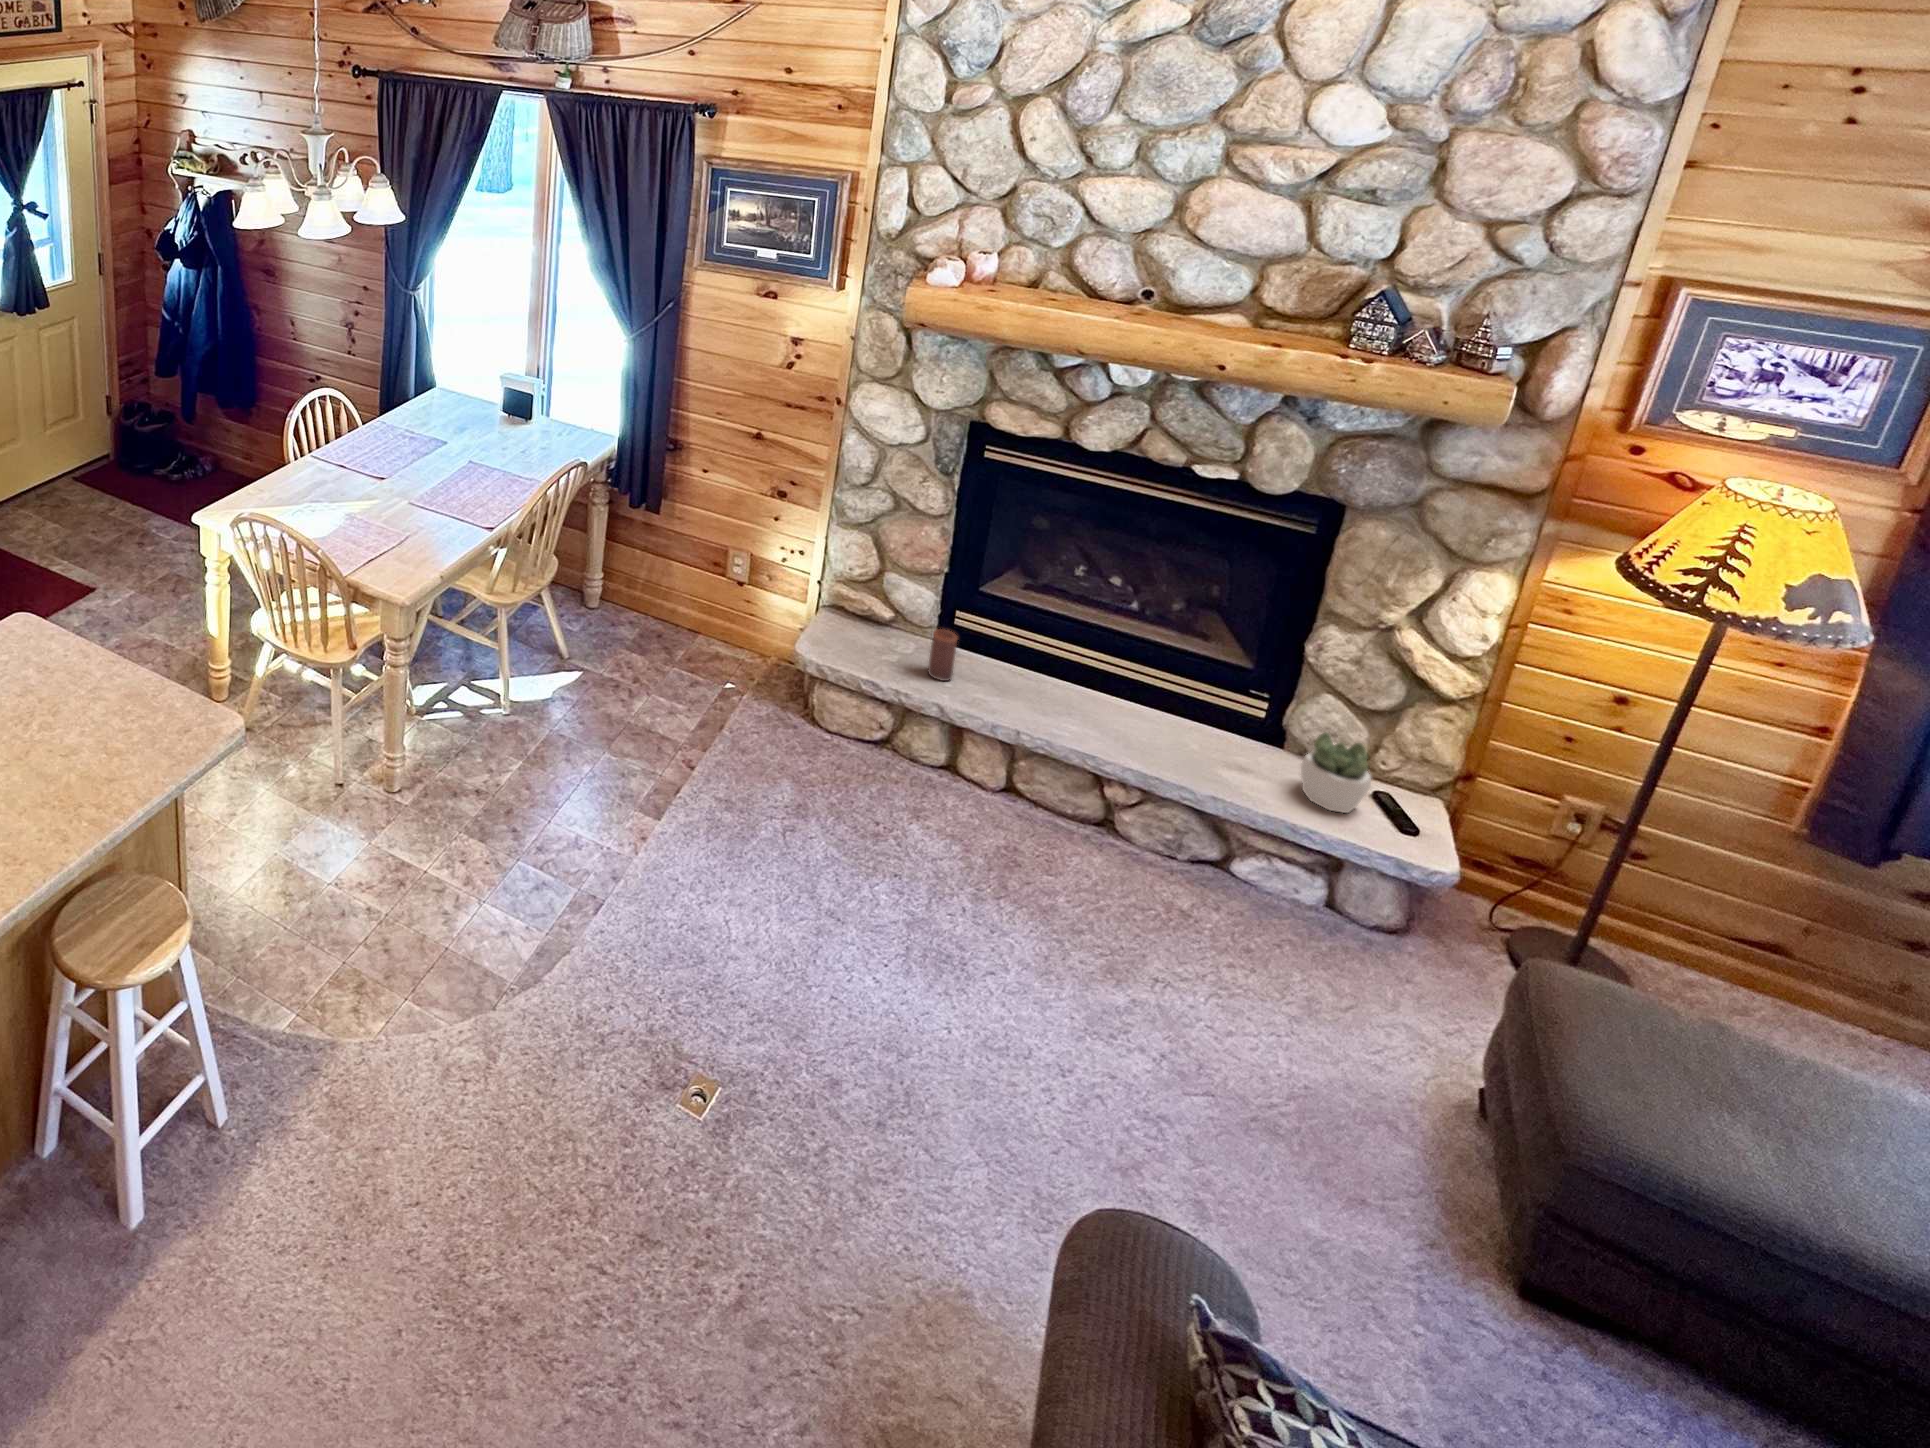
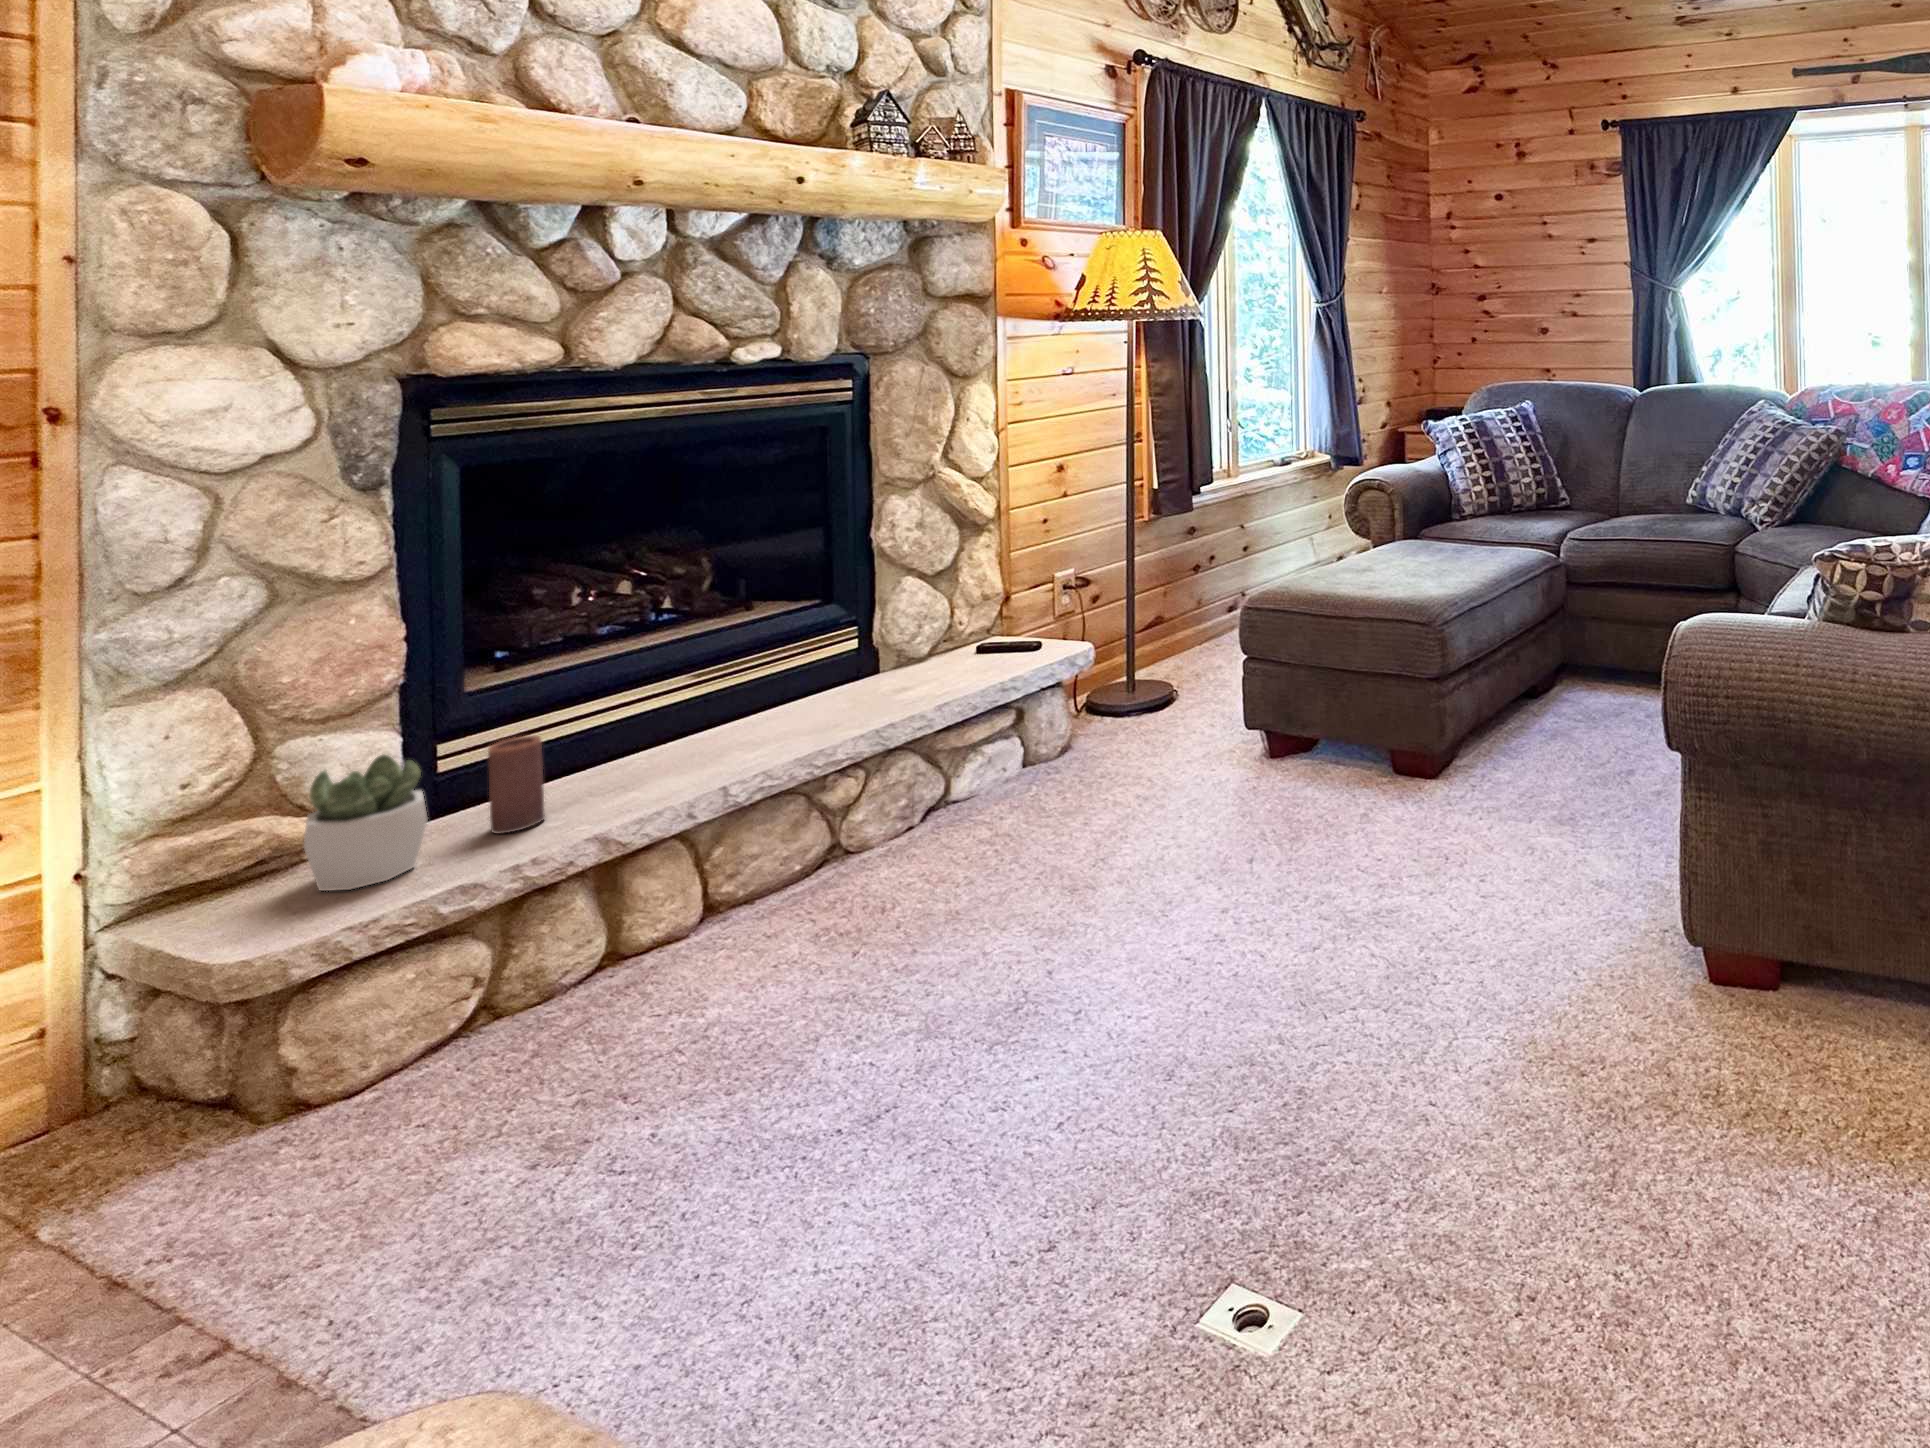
succulent plant: present [1301,733,1371,813] -> present [304,755,427,891]

